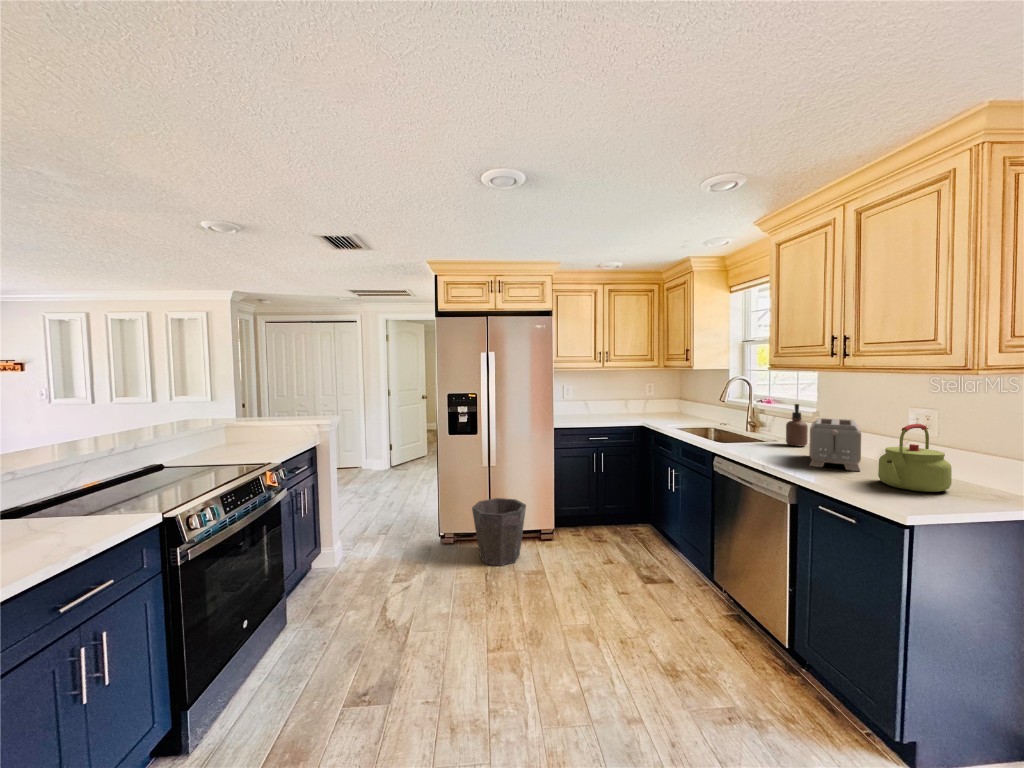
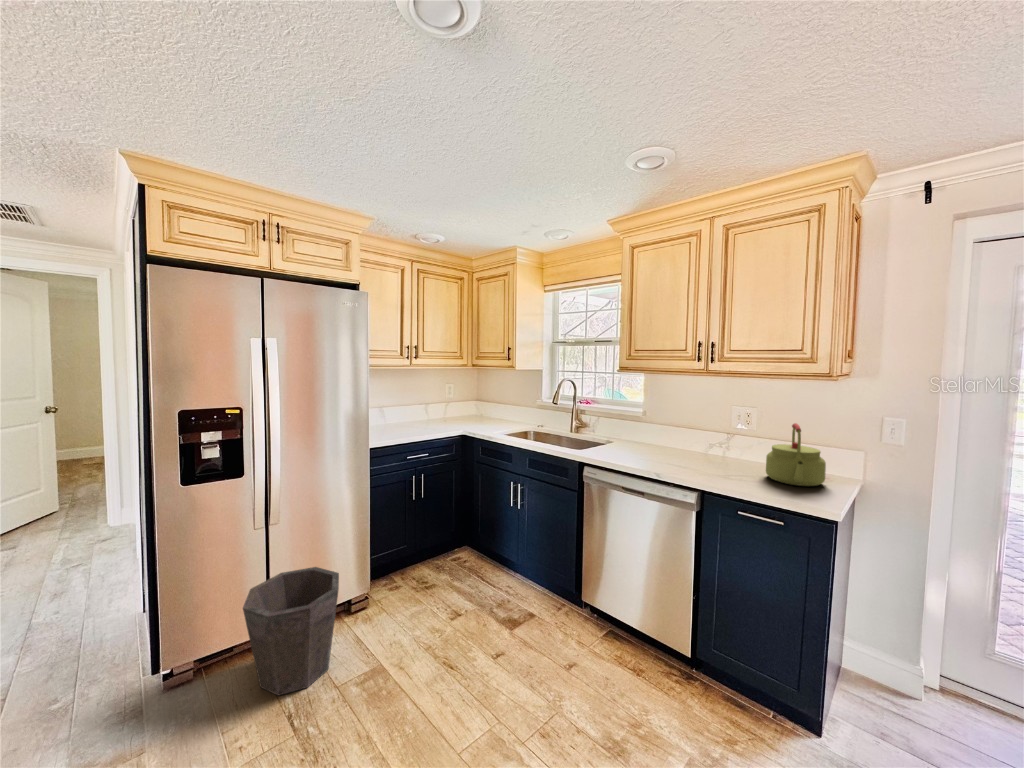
soap dispenser: present [786,404,808,447] -> none [627,404,645,446]
toaster: present [809,418,861,471] -> none [668,419,736,469]

